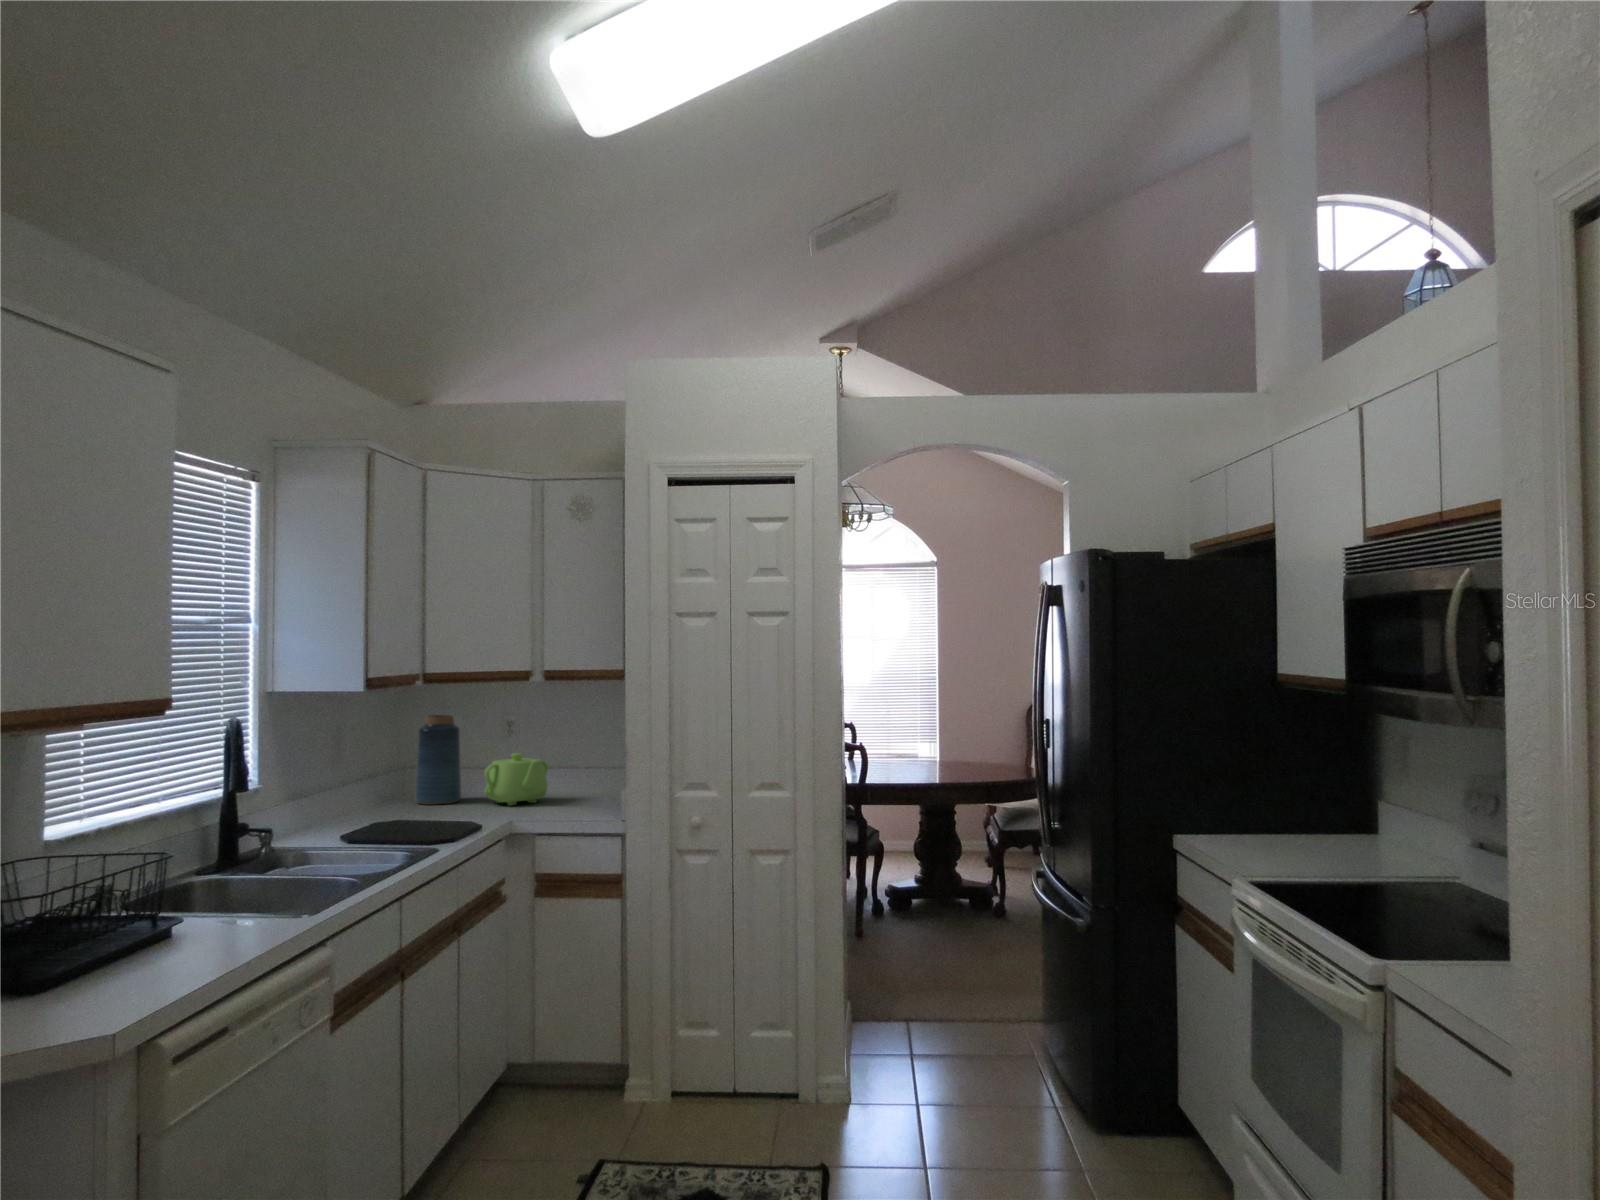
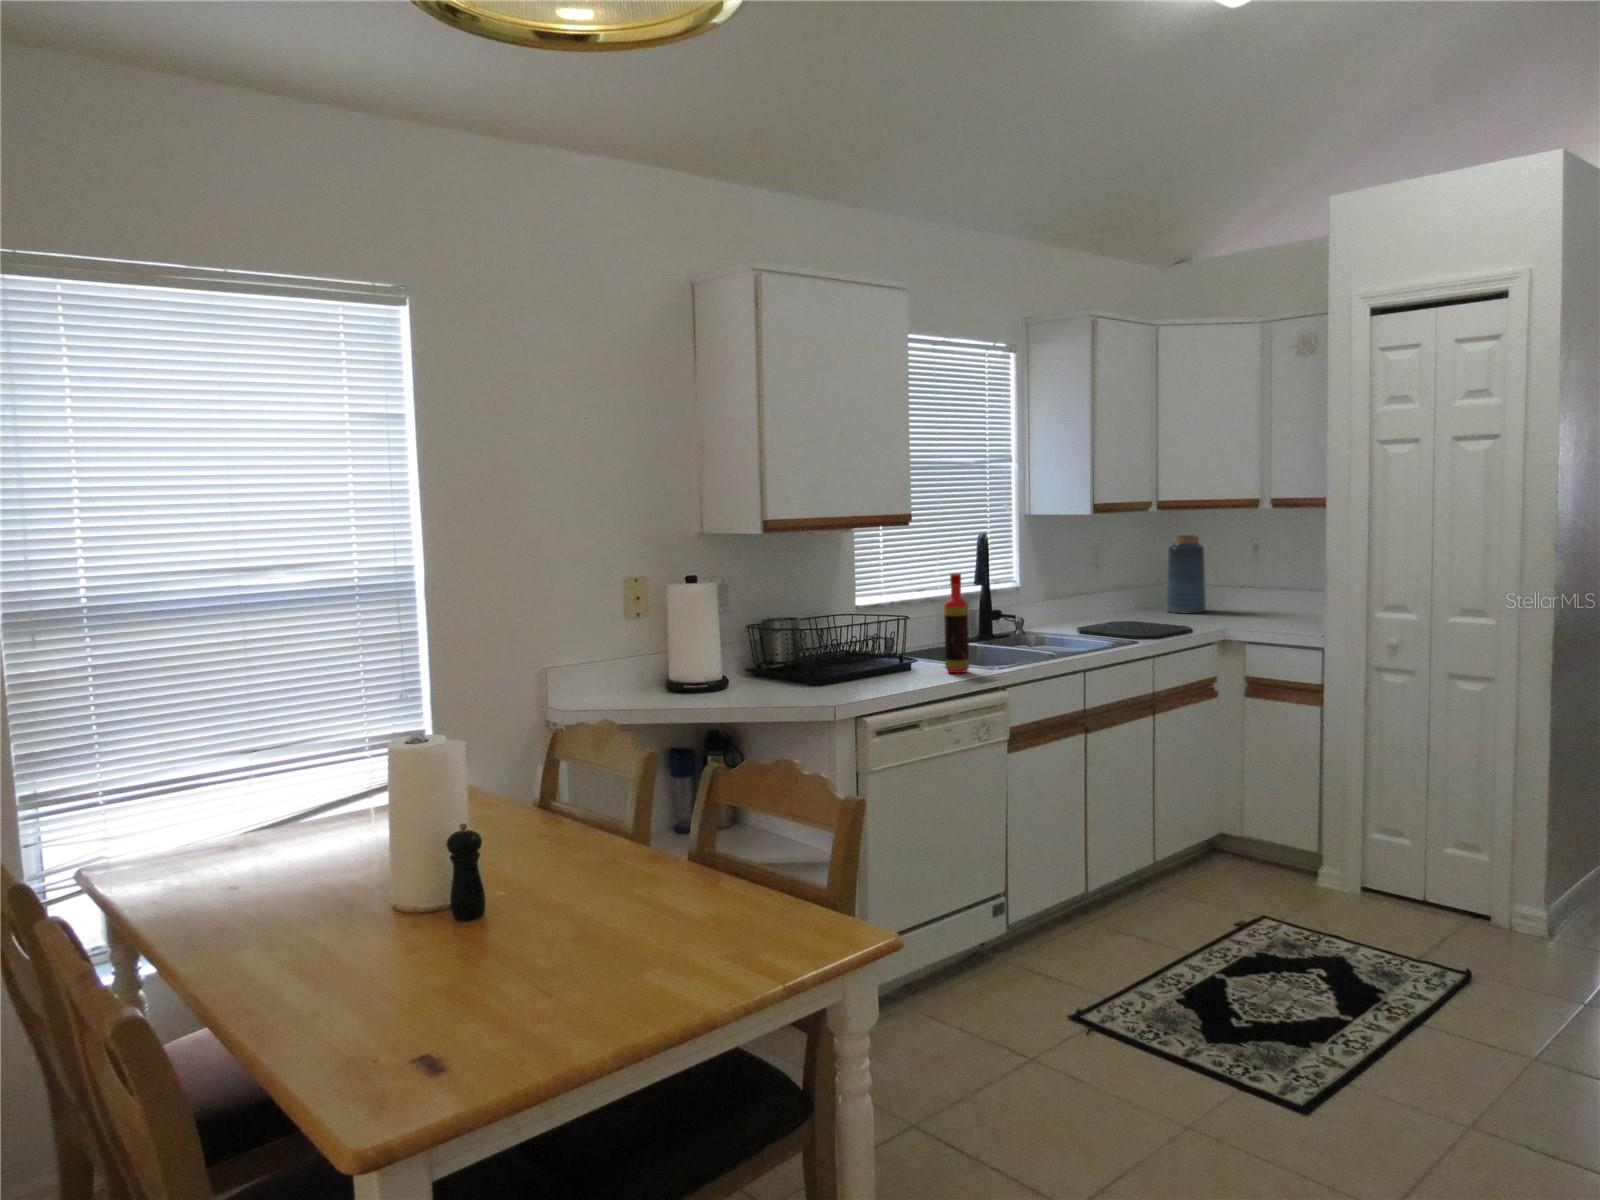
teapot: present [484,753,548,806] -> none [1217,572,1282,619]
bottle: none [224,780,267,937] -> present [944,573,969,673]

